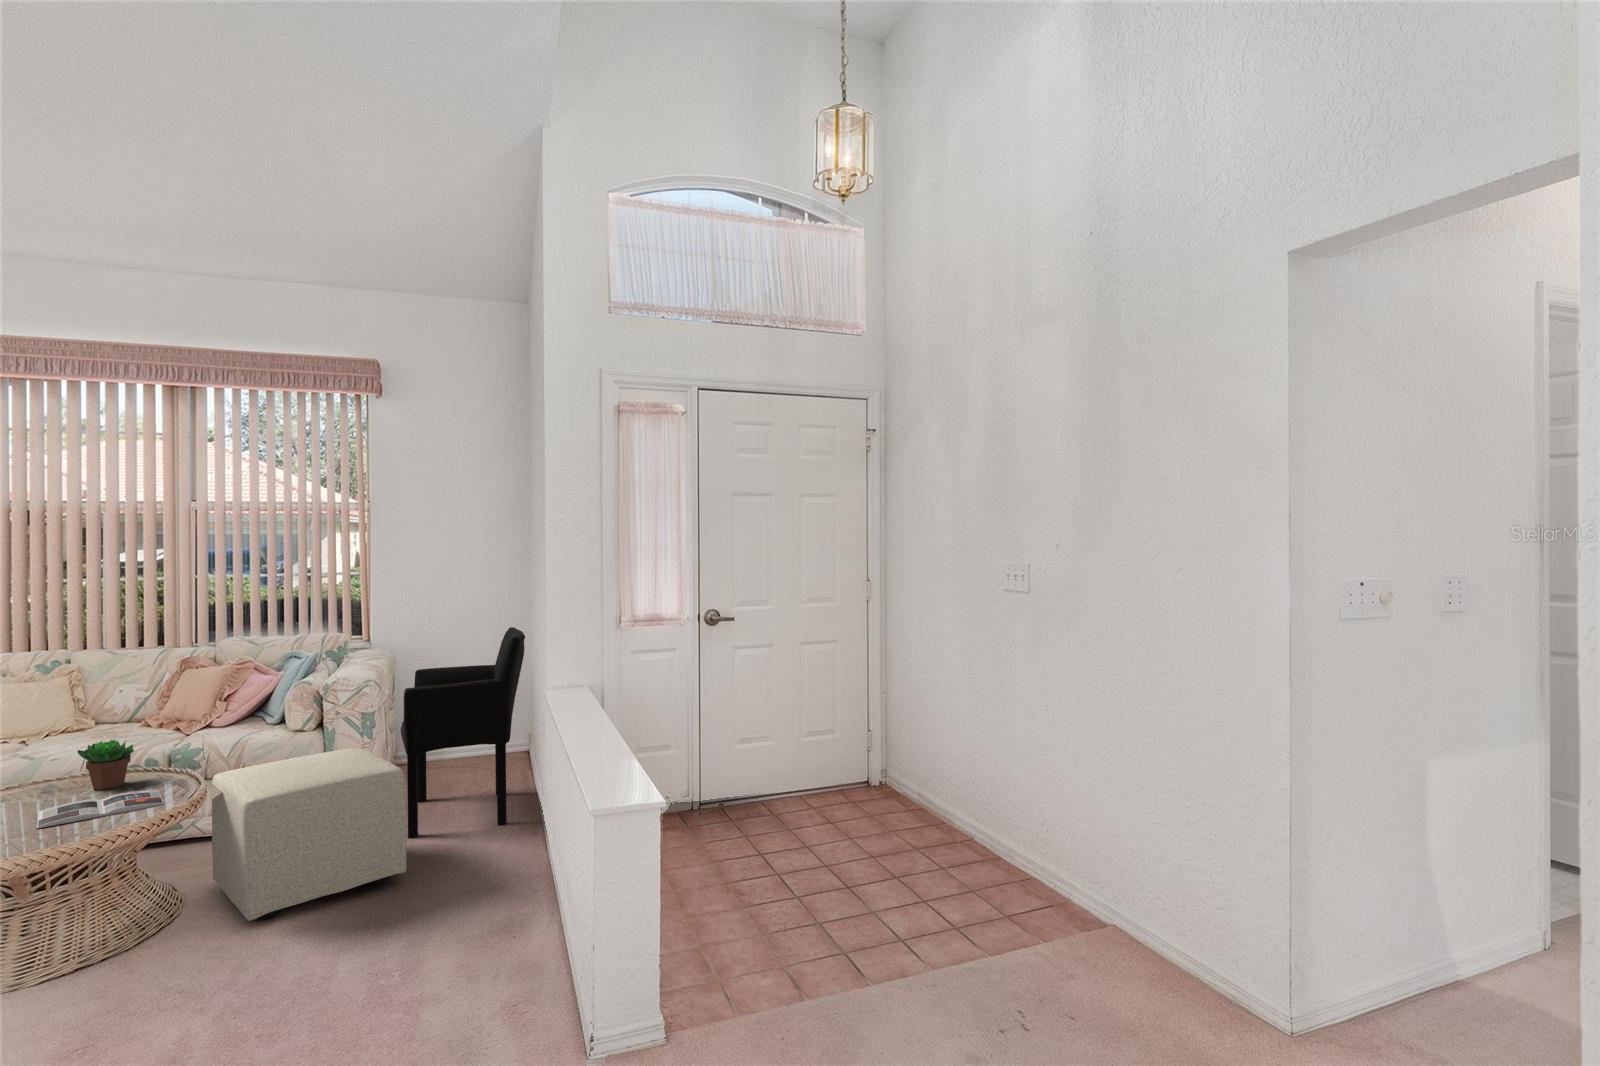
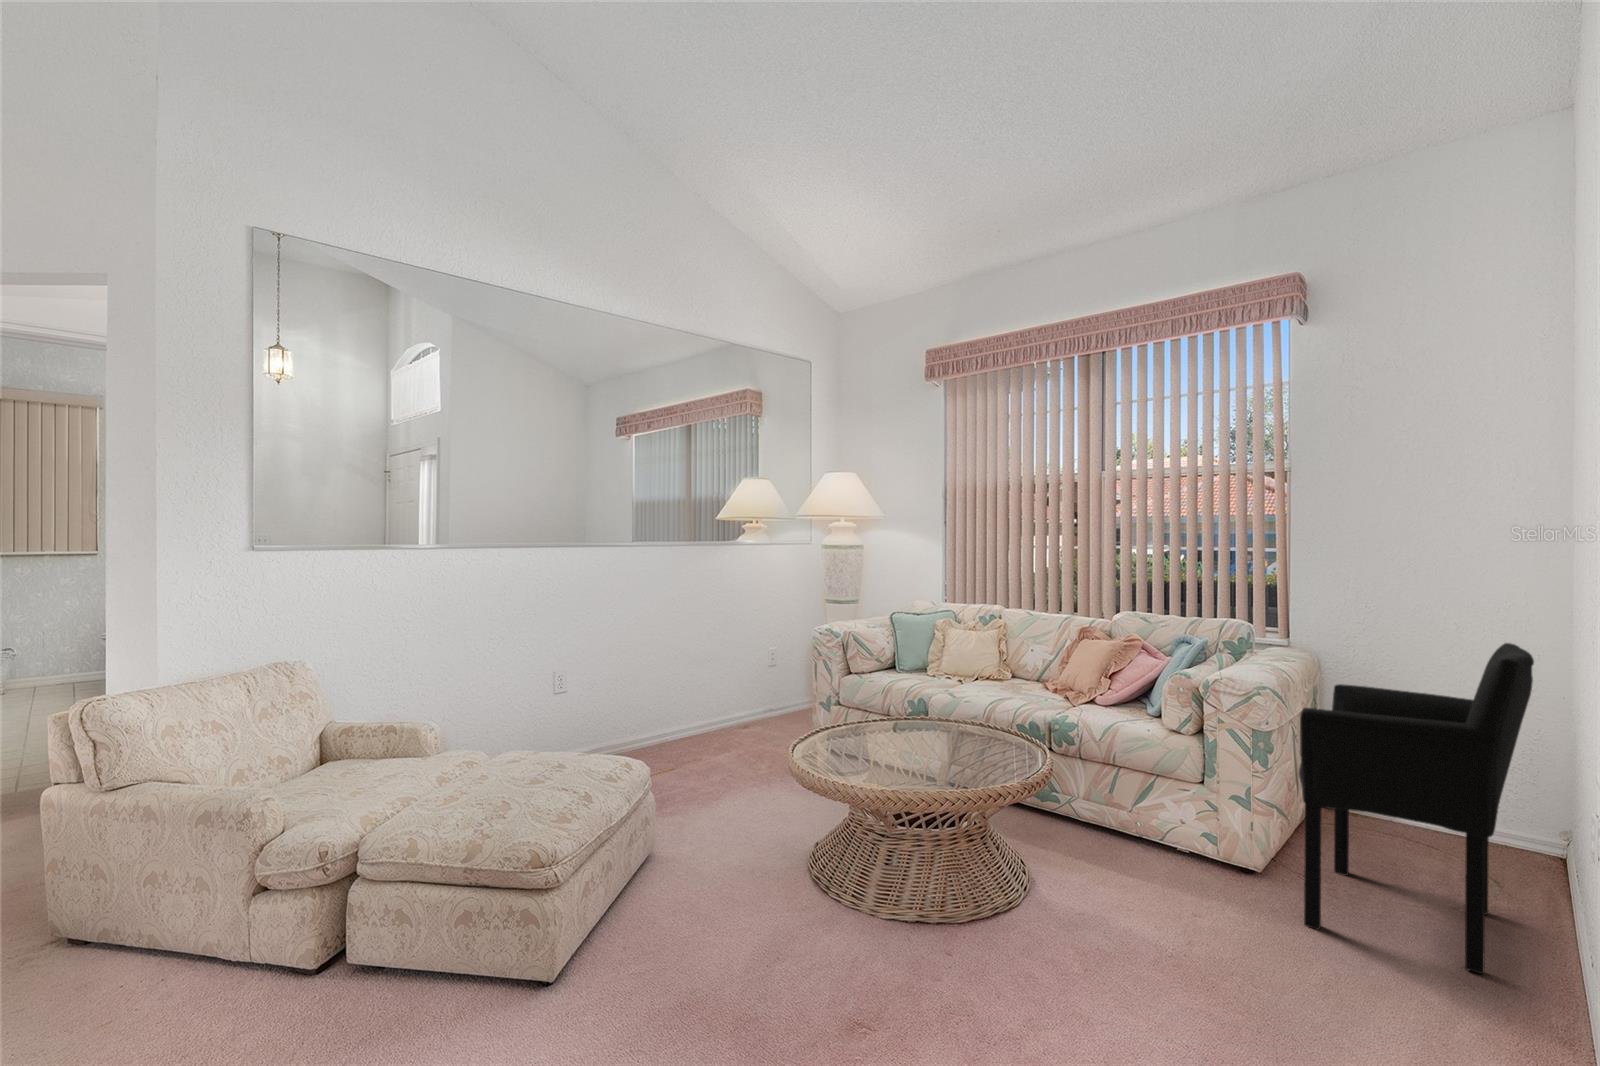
succulent plant: present [78,740,134,790] -> none [961,695,1008,745]
ottoman: present [212,748,407,921] -> none [1060,759,1281,986]
magazine: present [37,790,165,828] -> none [908,749,1015,779]

